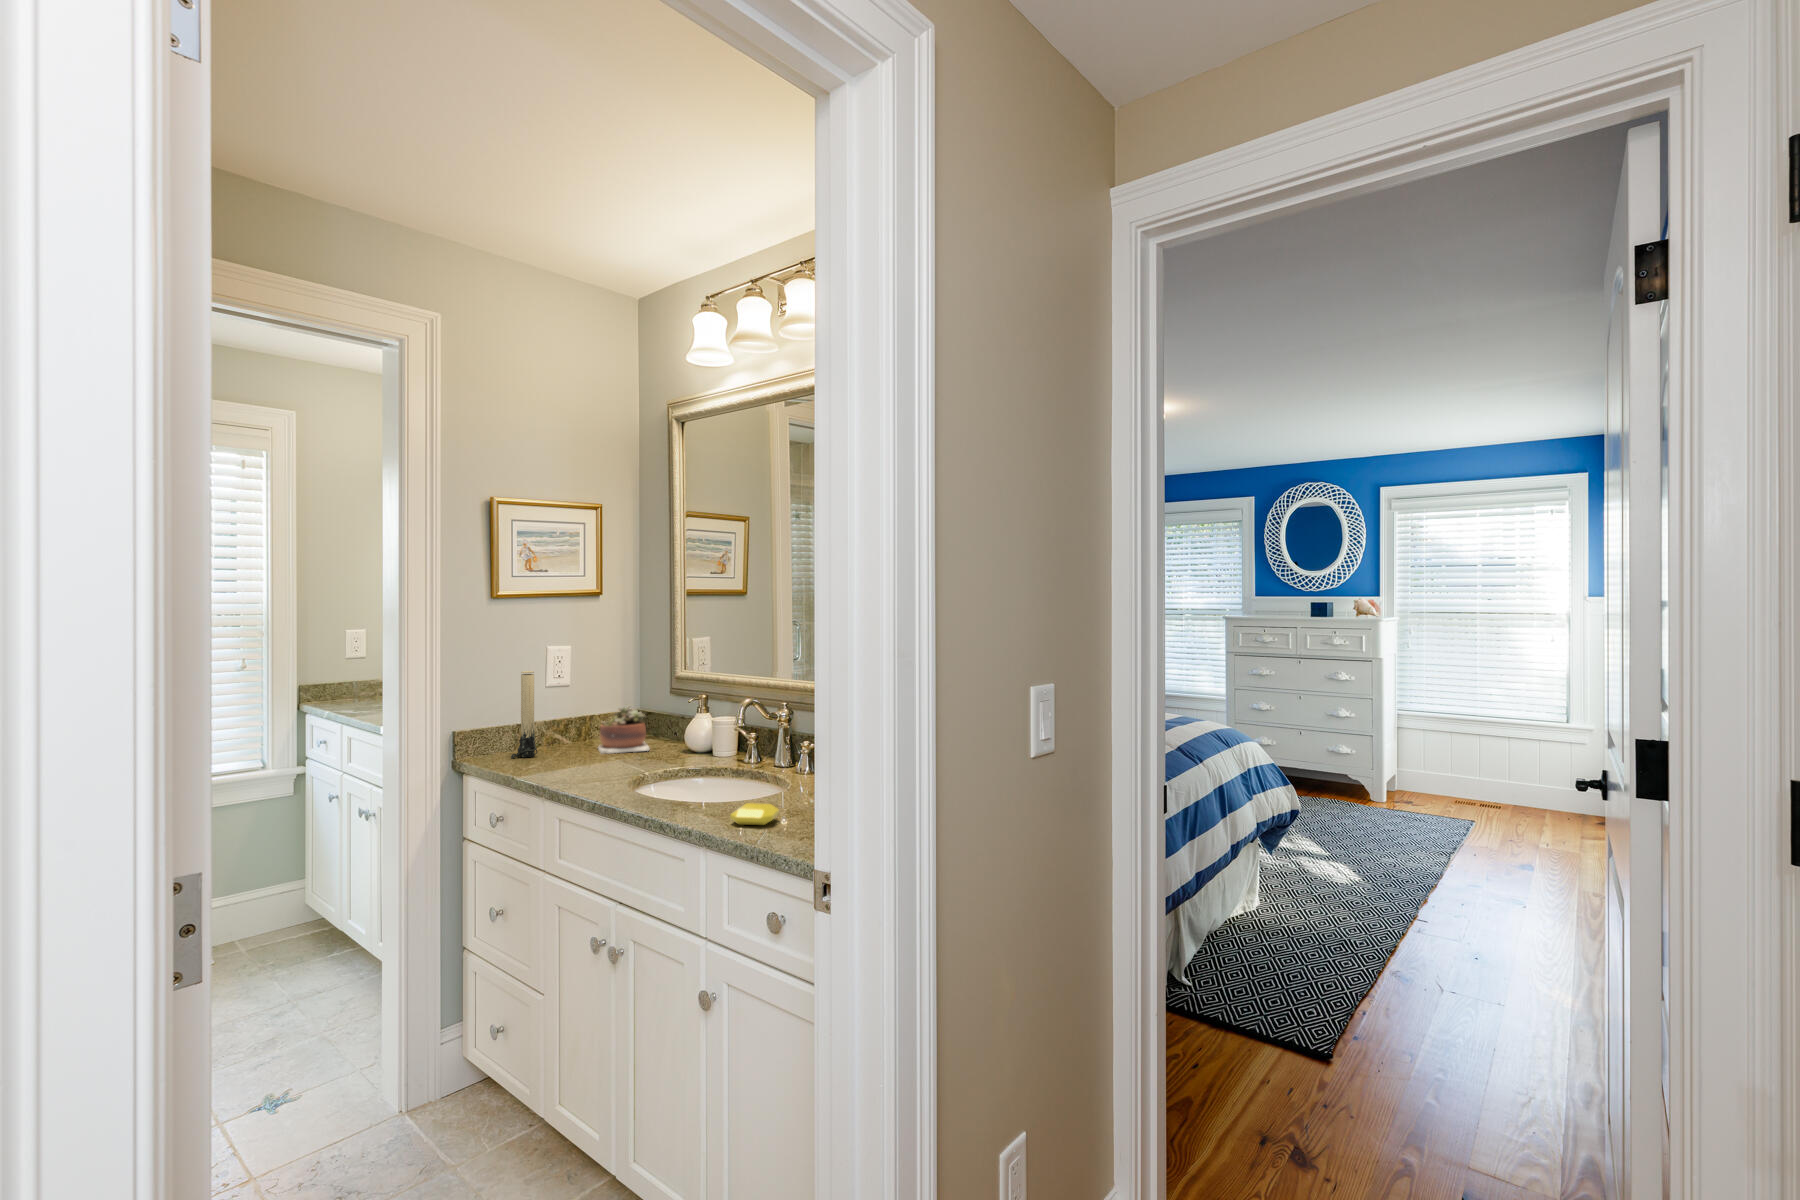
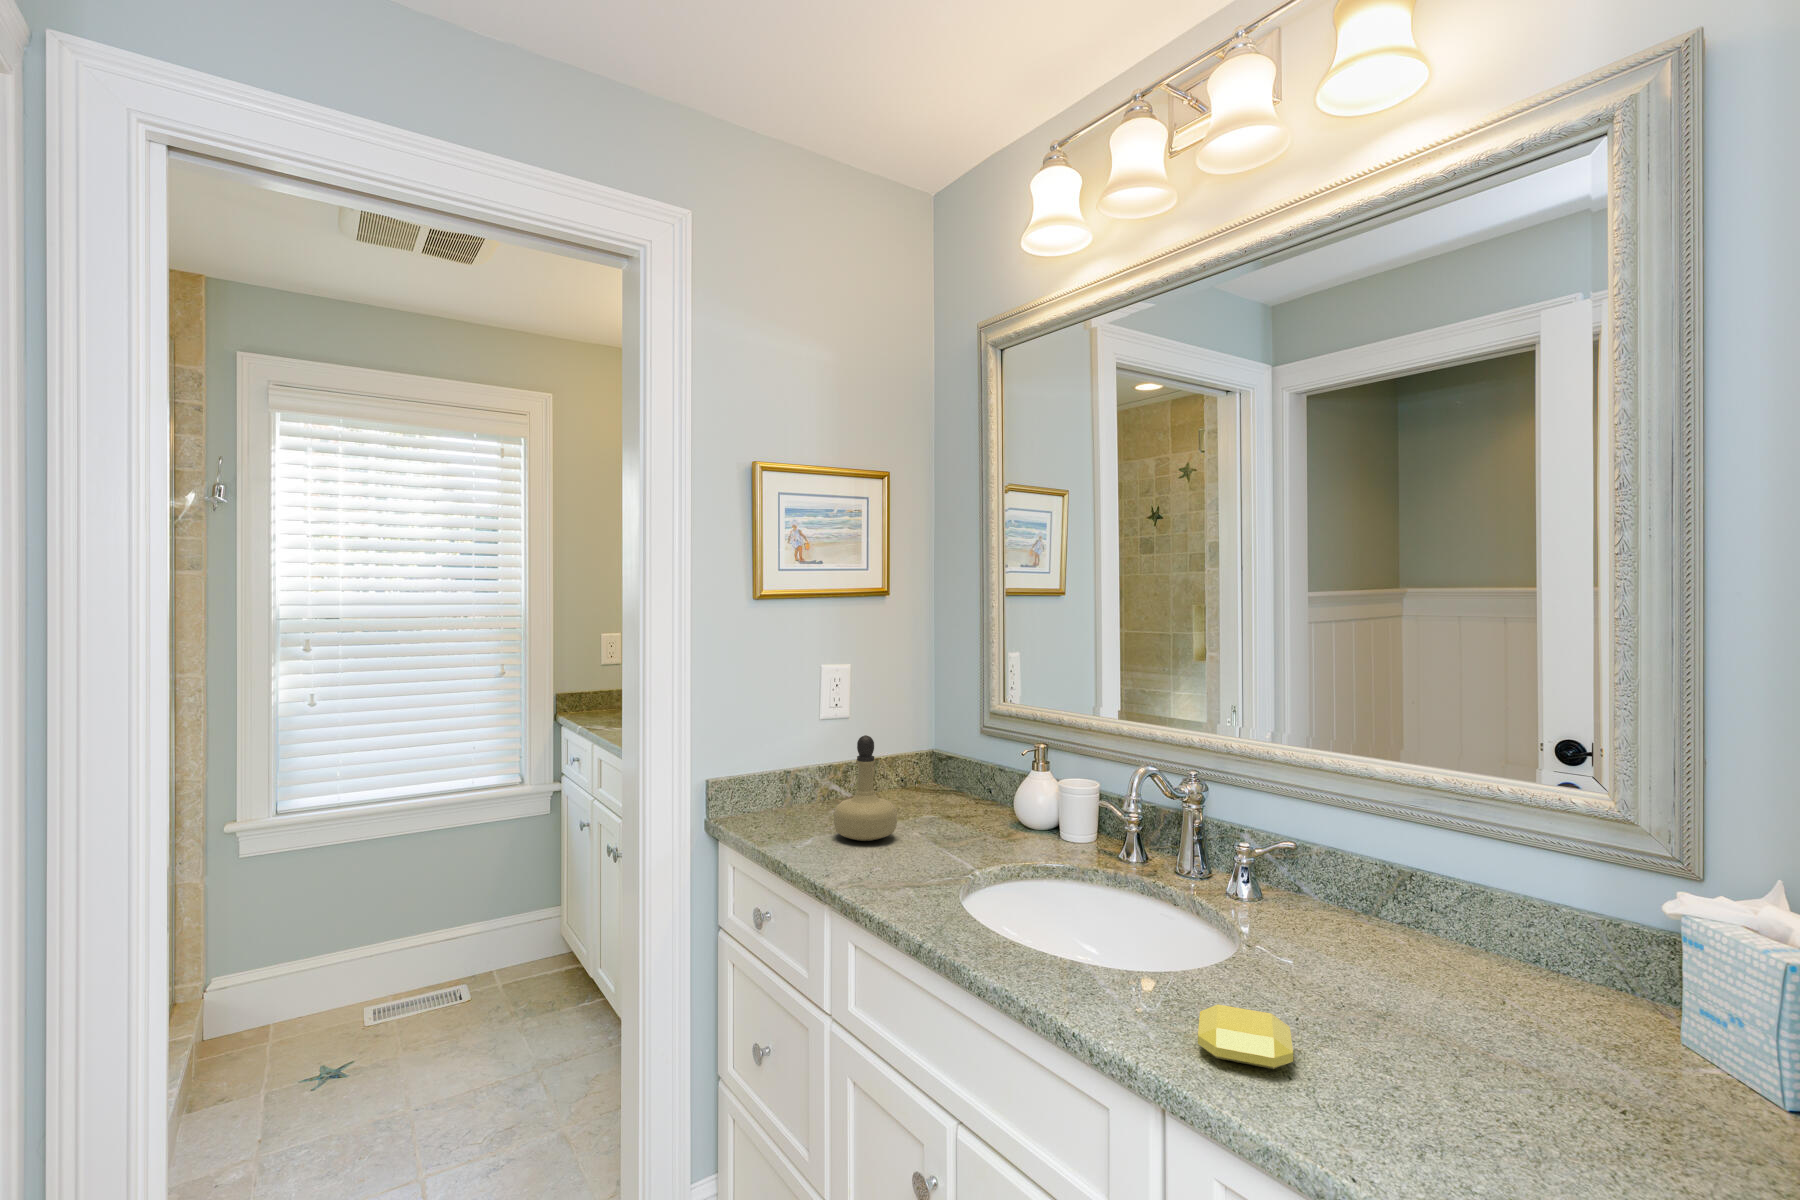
candle: present [511,671,537,758] -> none [778,701,812,822]
perfume bottle: none [552,692,599,764] -> present [834,735,897,841]
succulent plant: present [598,706,649,754] -> none [887,749,959,819]

